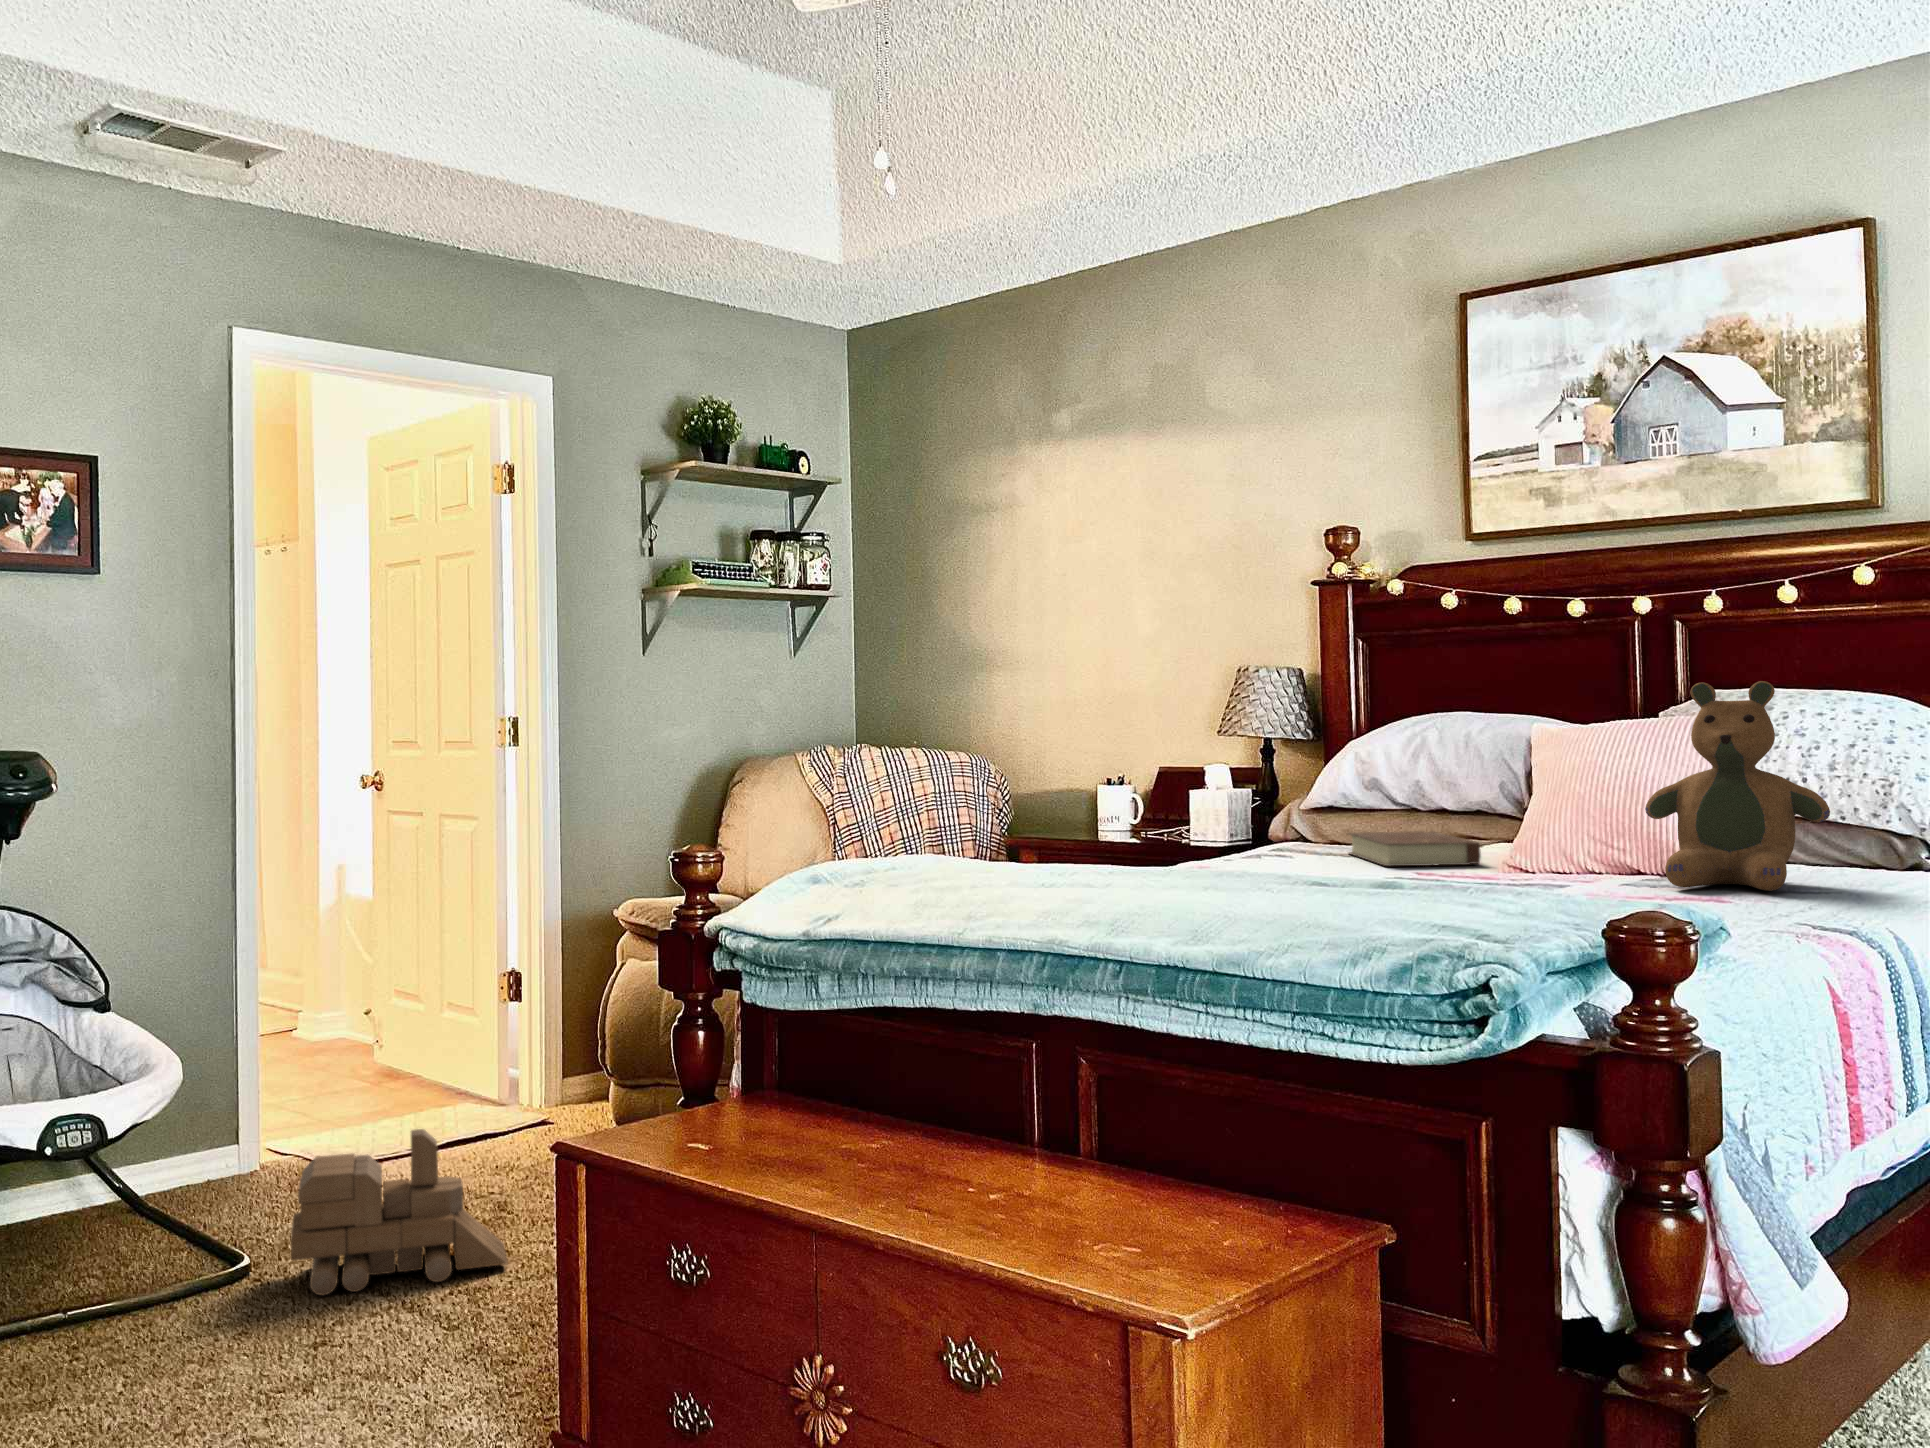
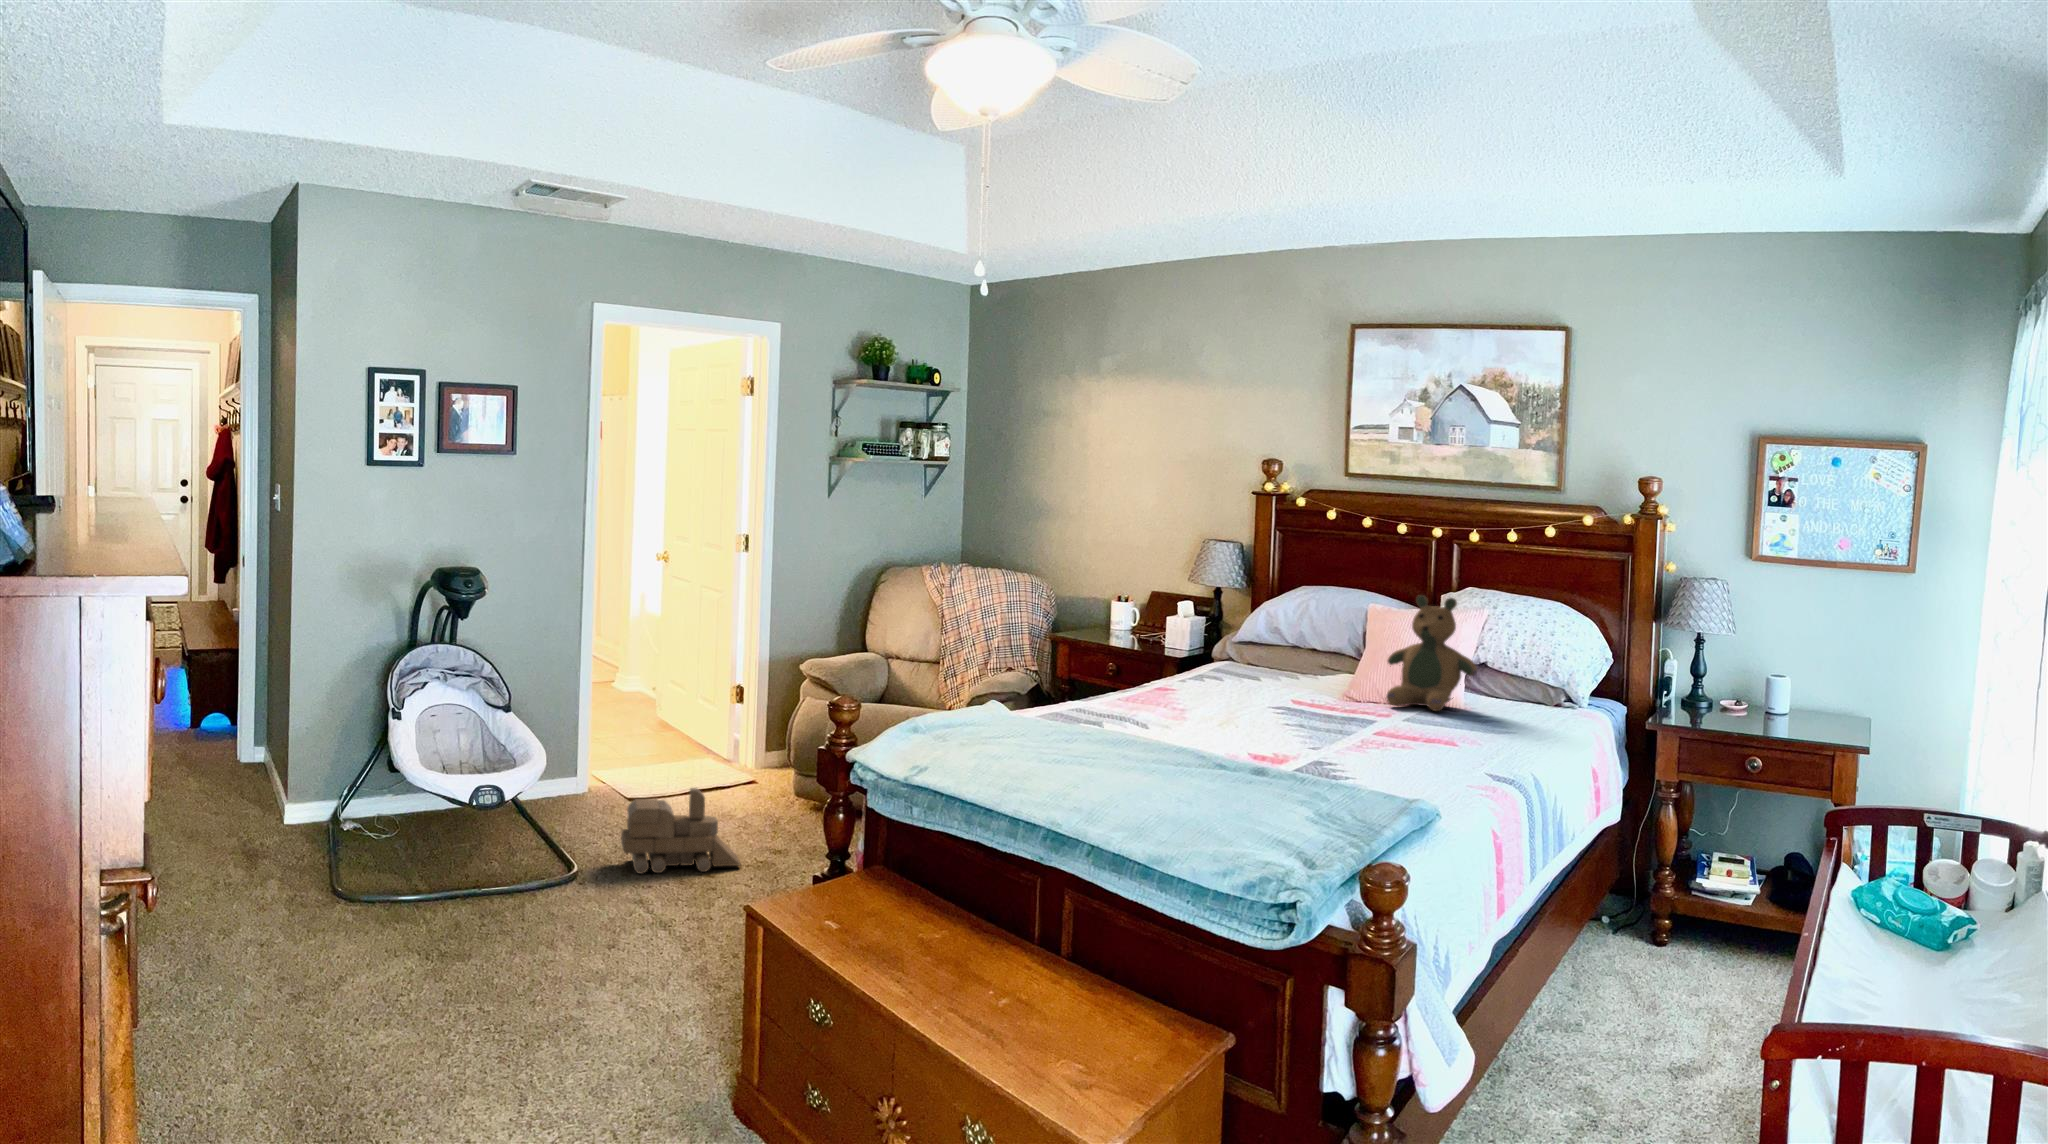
book: present [1349,831,1481,866] -> none [1241,657,1308,683]

